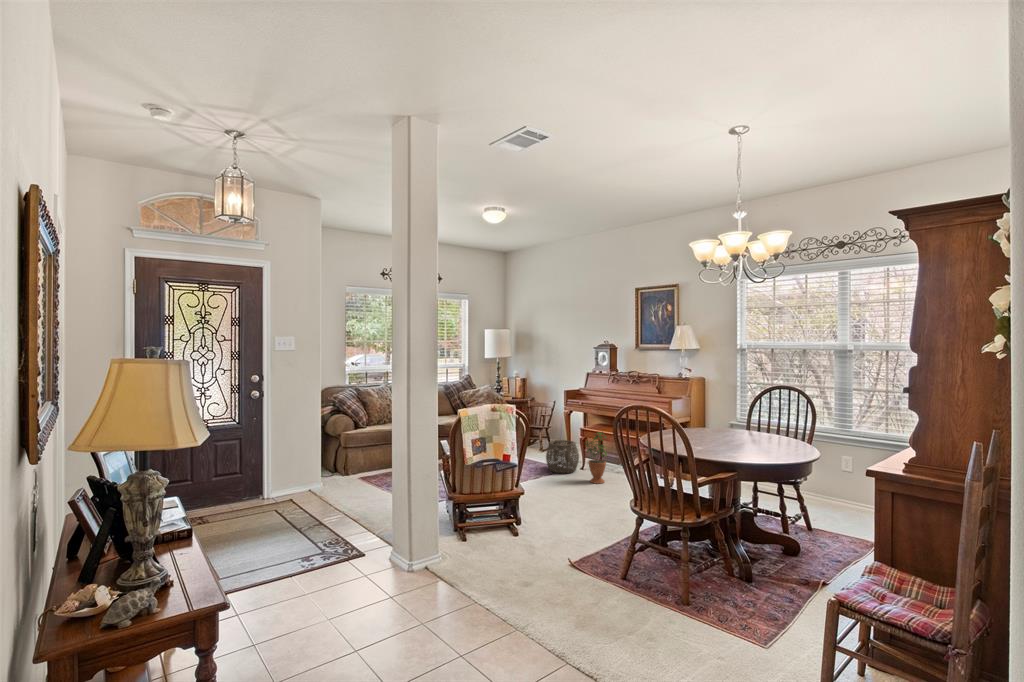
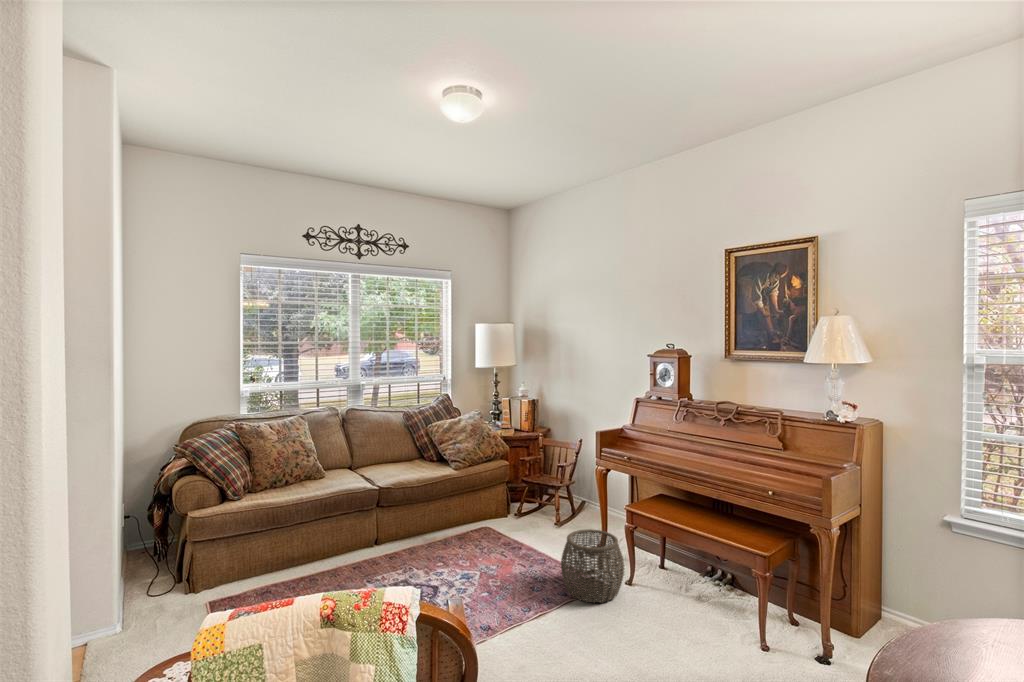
potted plant: present [586,432,607,484] -> none [637,528,686,648]

